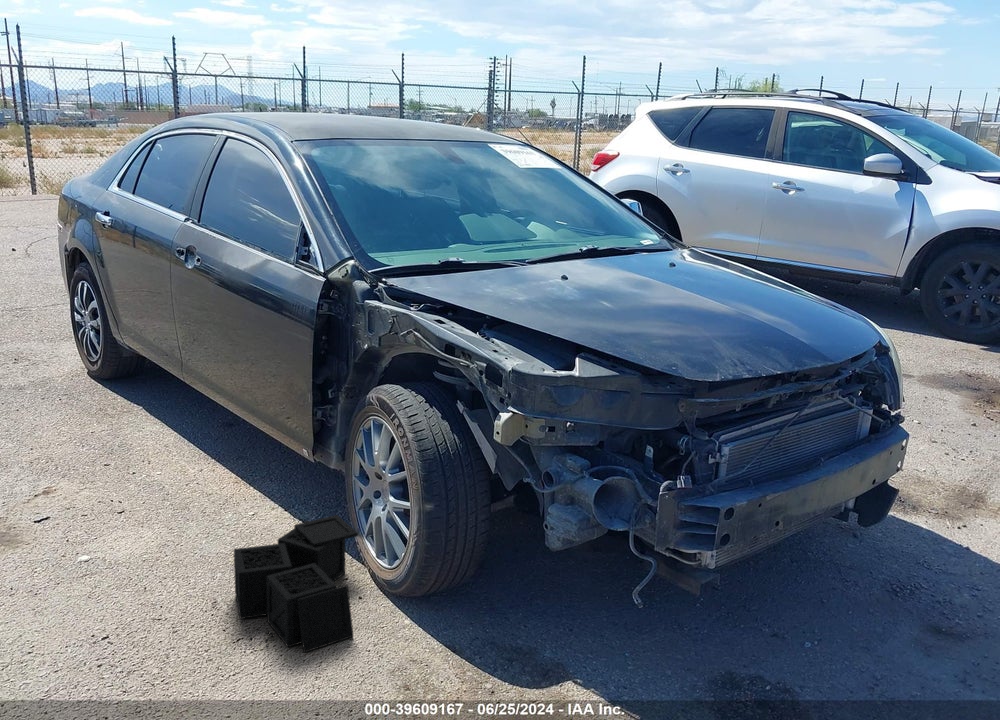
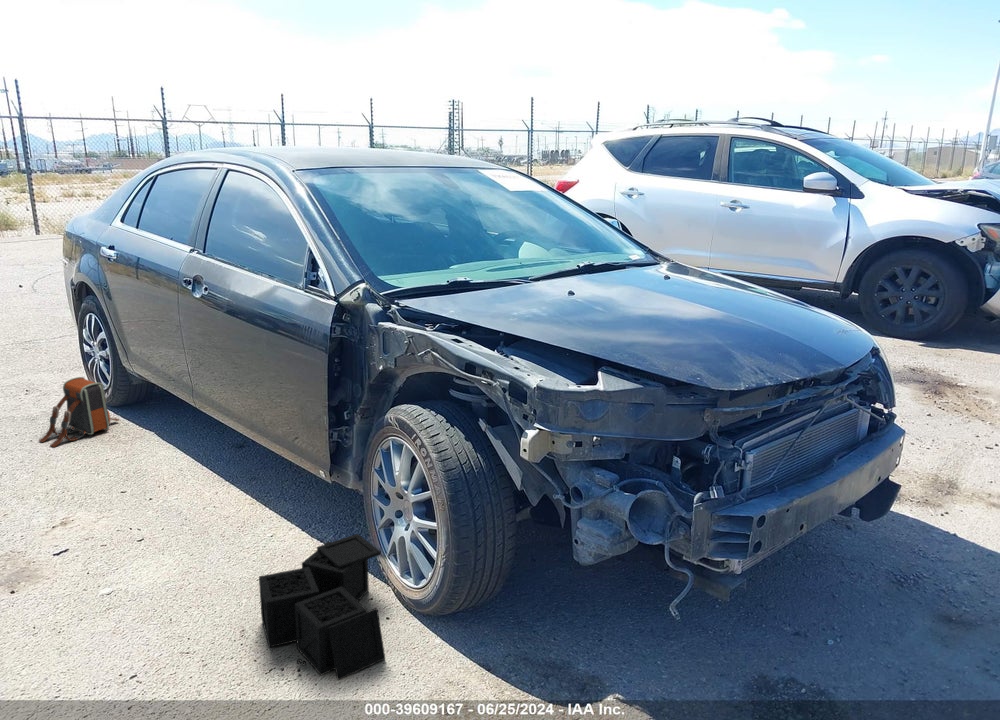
backpack: none [25,347,108,418] -> present [39,377,119,447]

